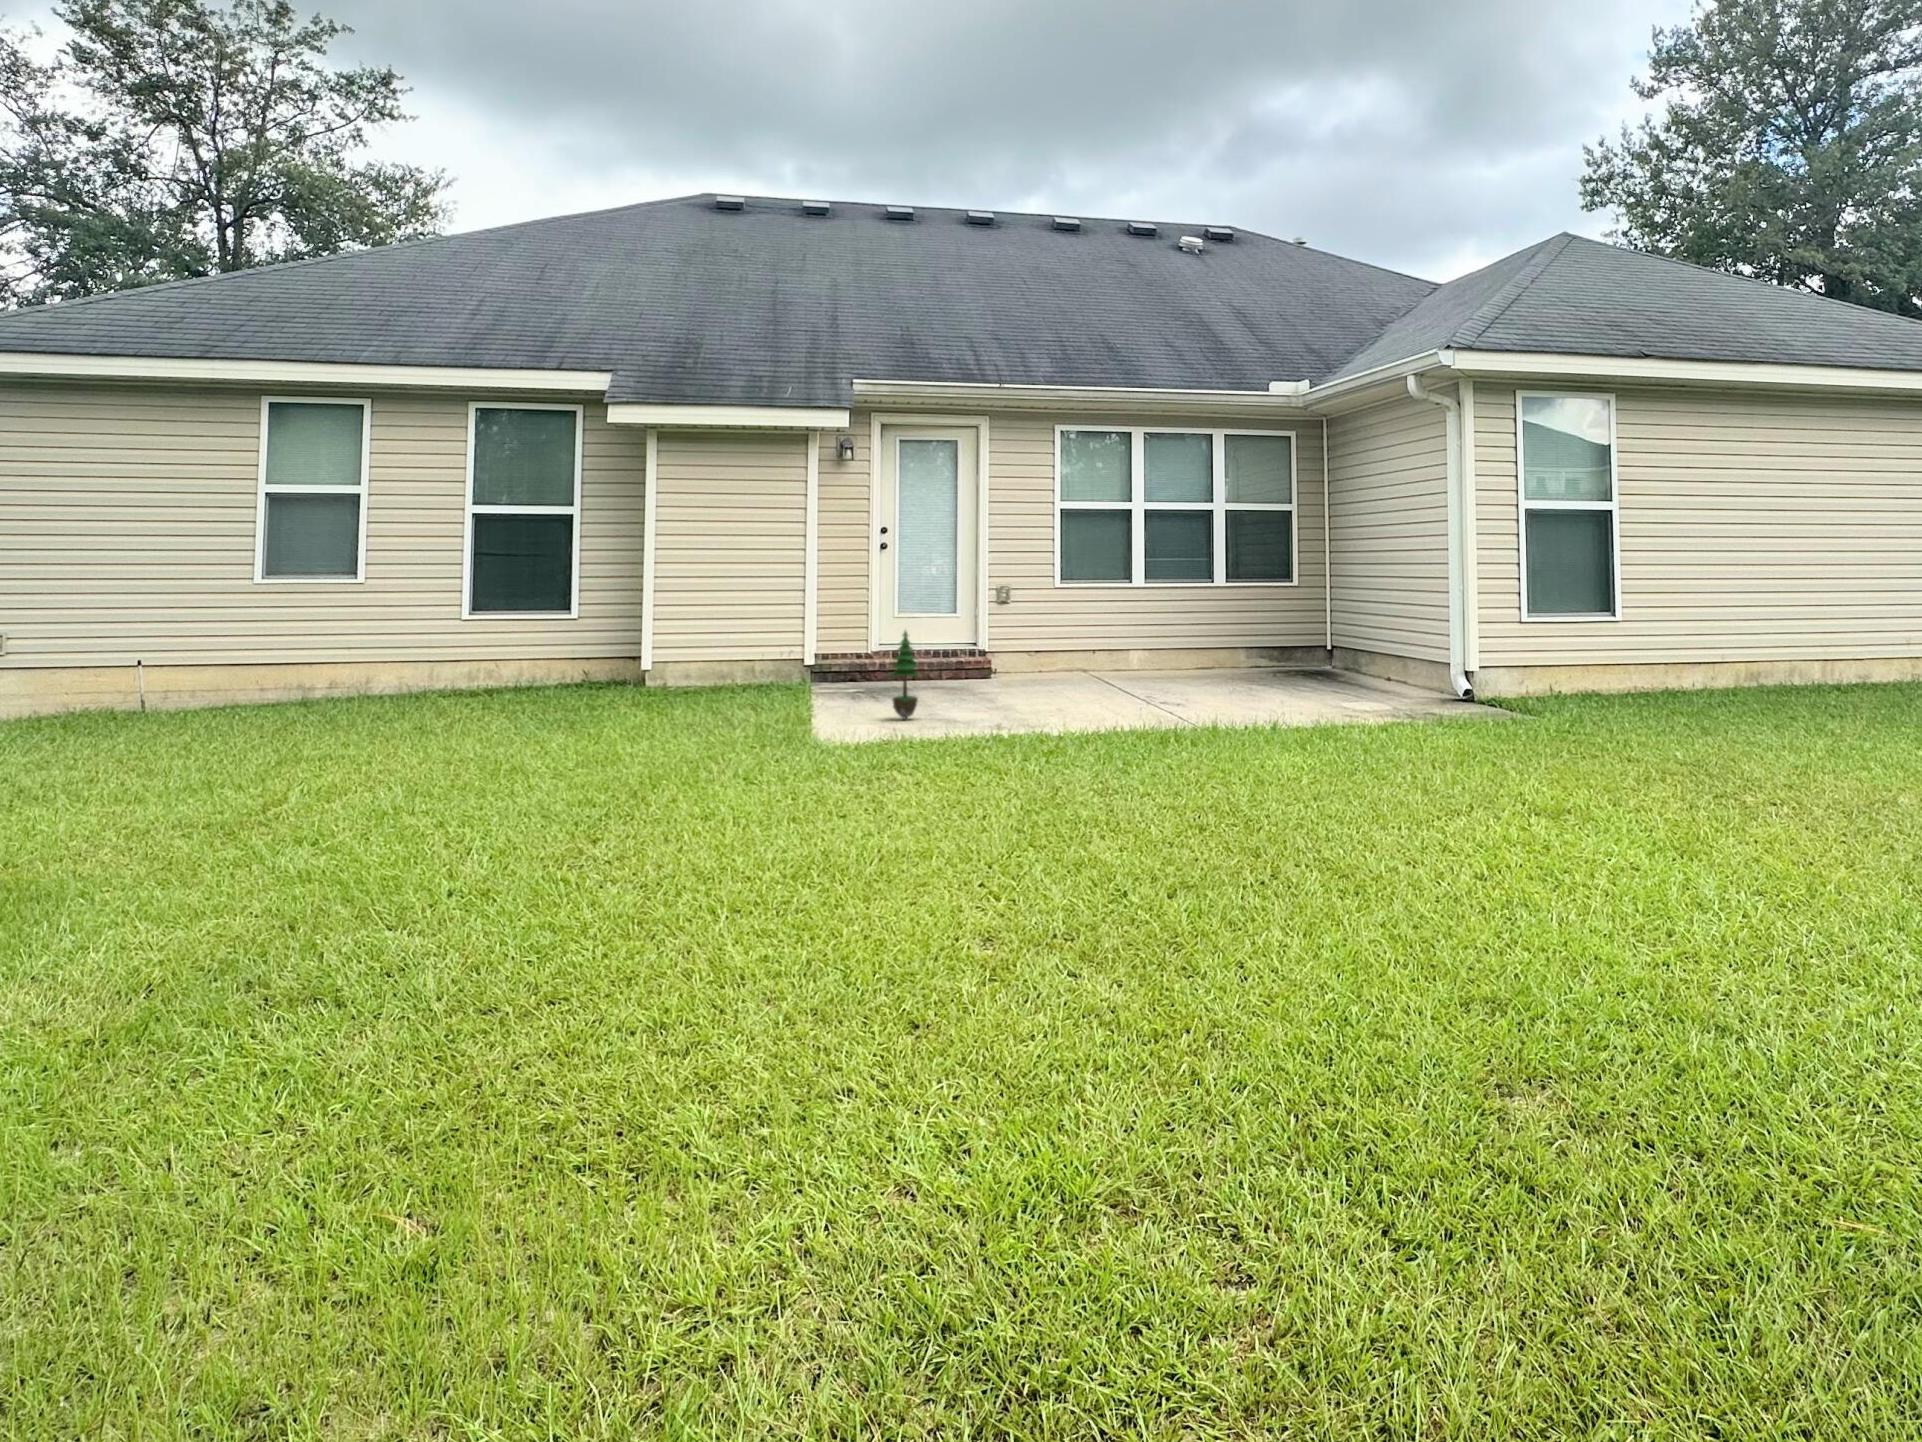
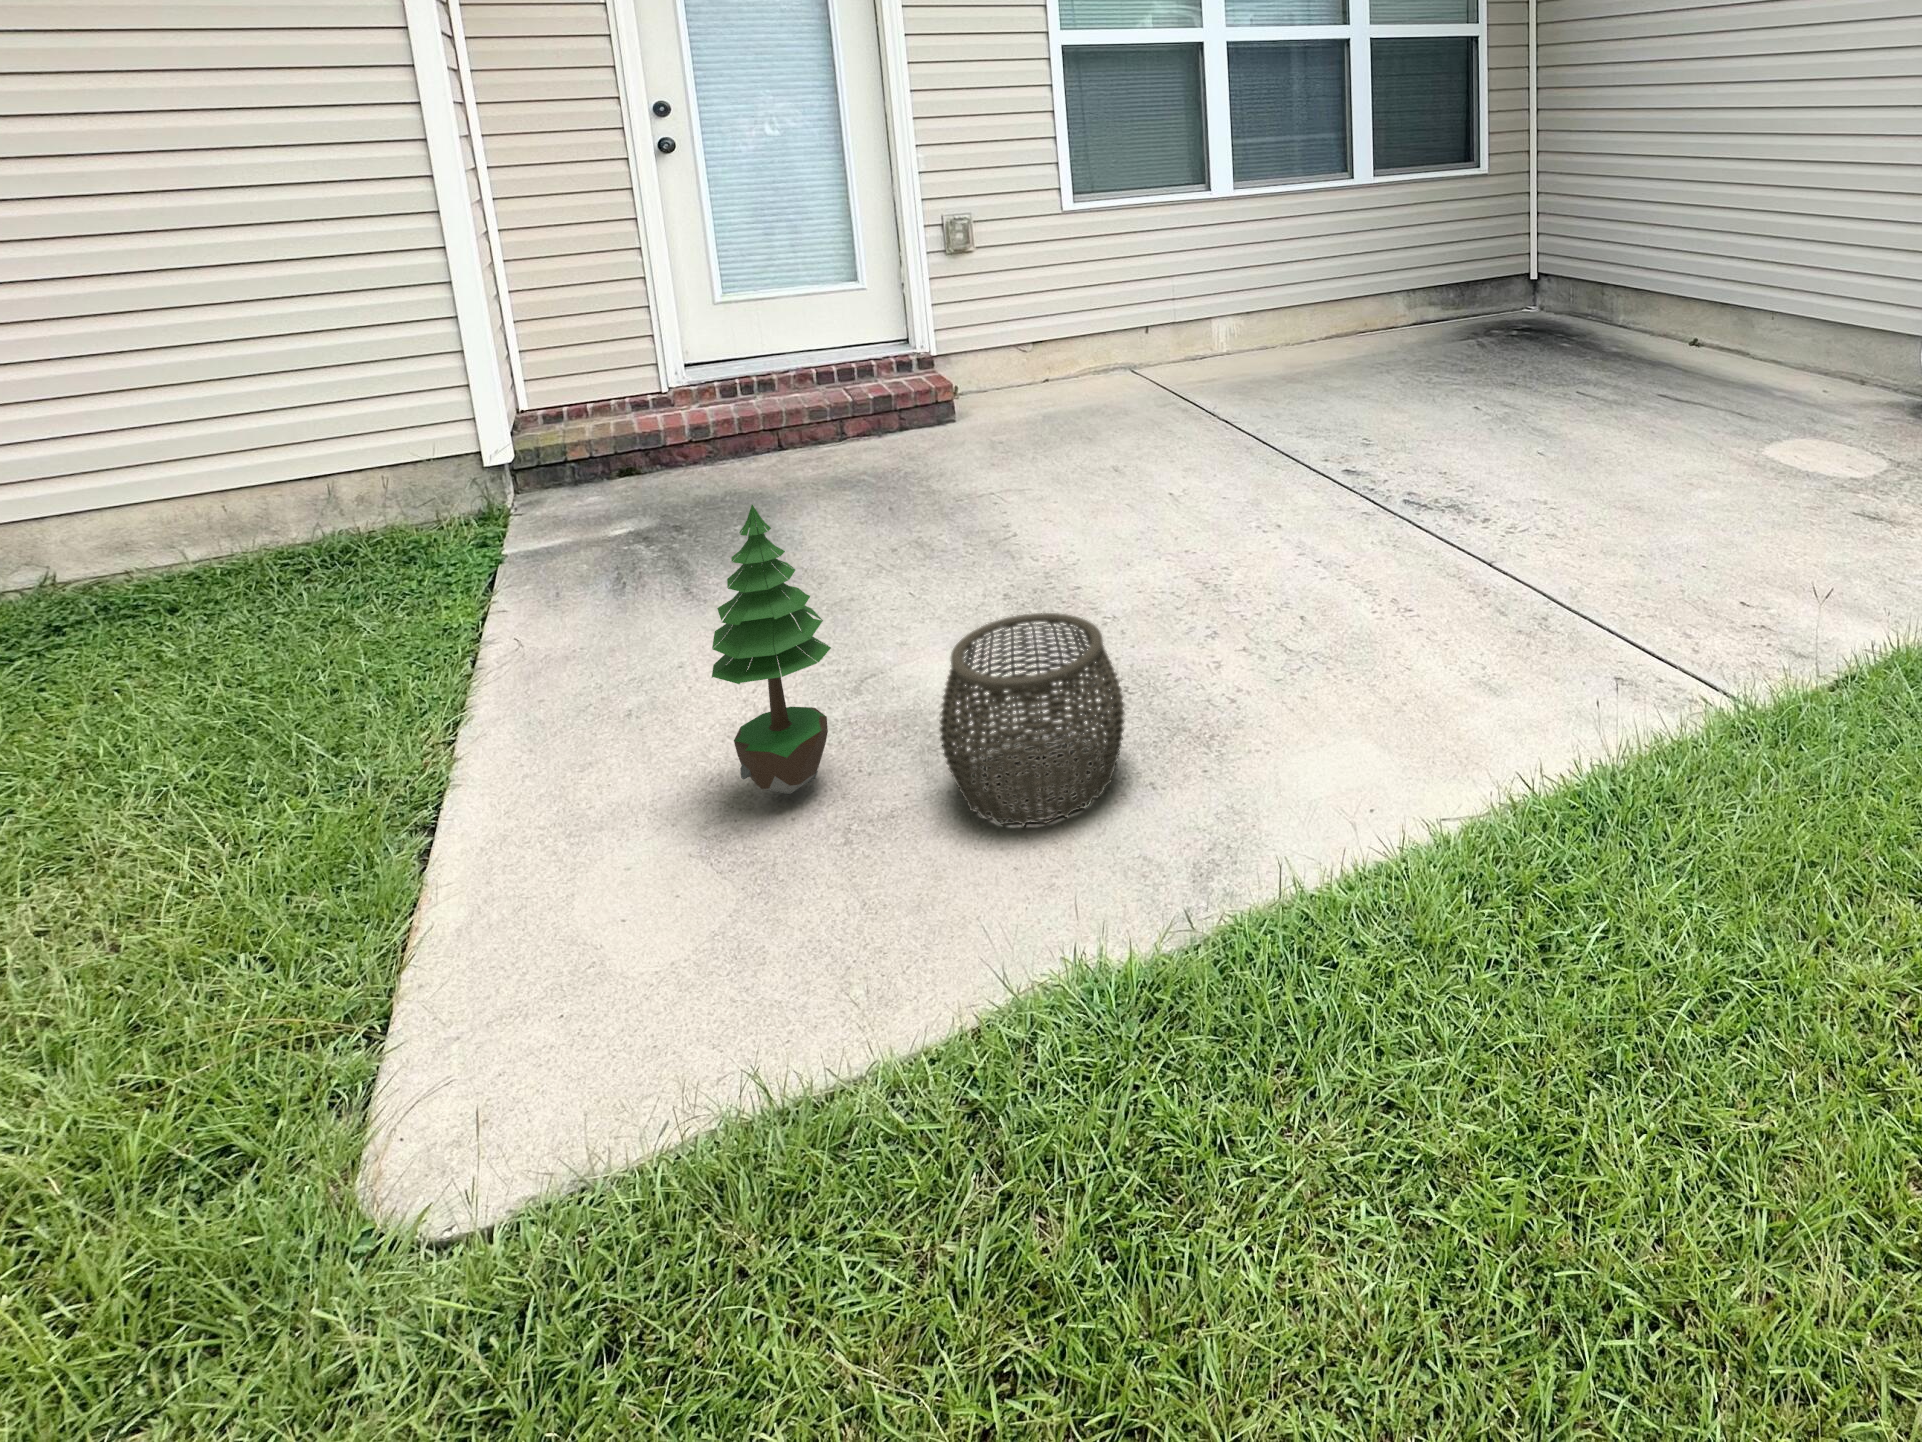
woven basket: none [947,674,1001,724] -> present [940,613,1125,826]

